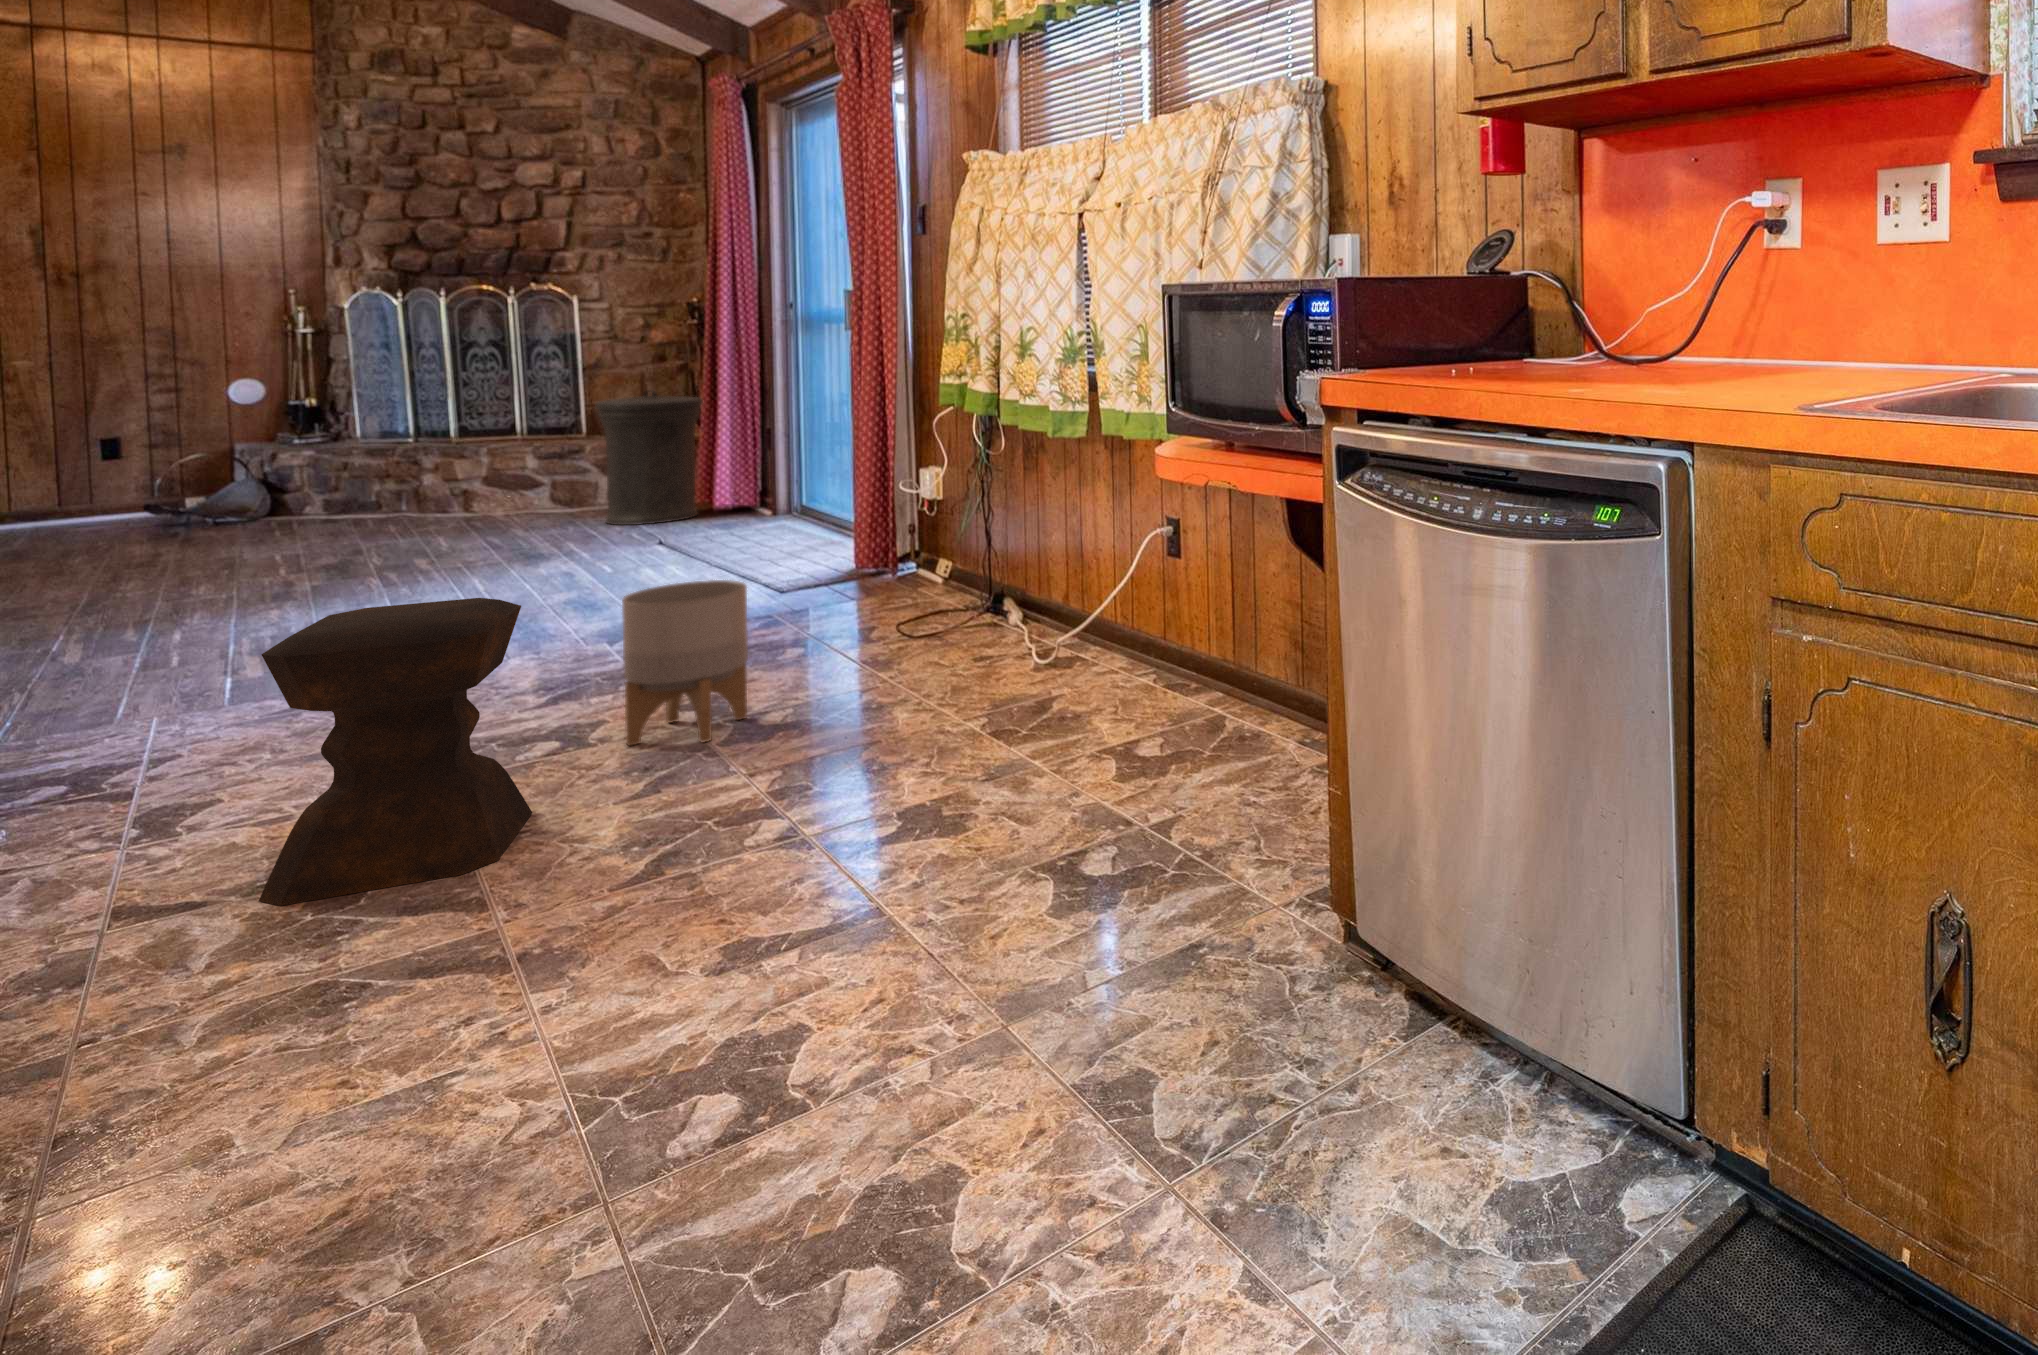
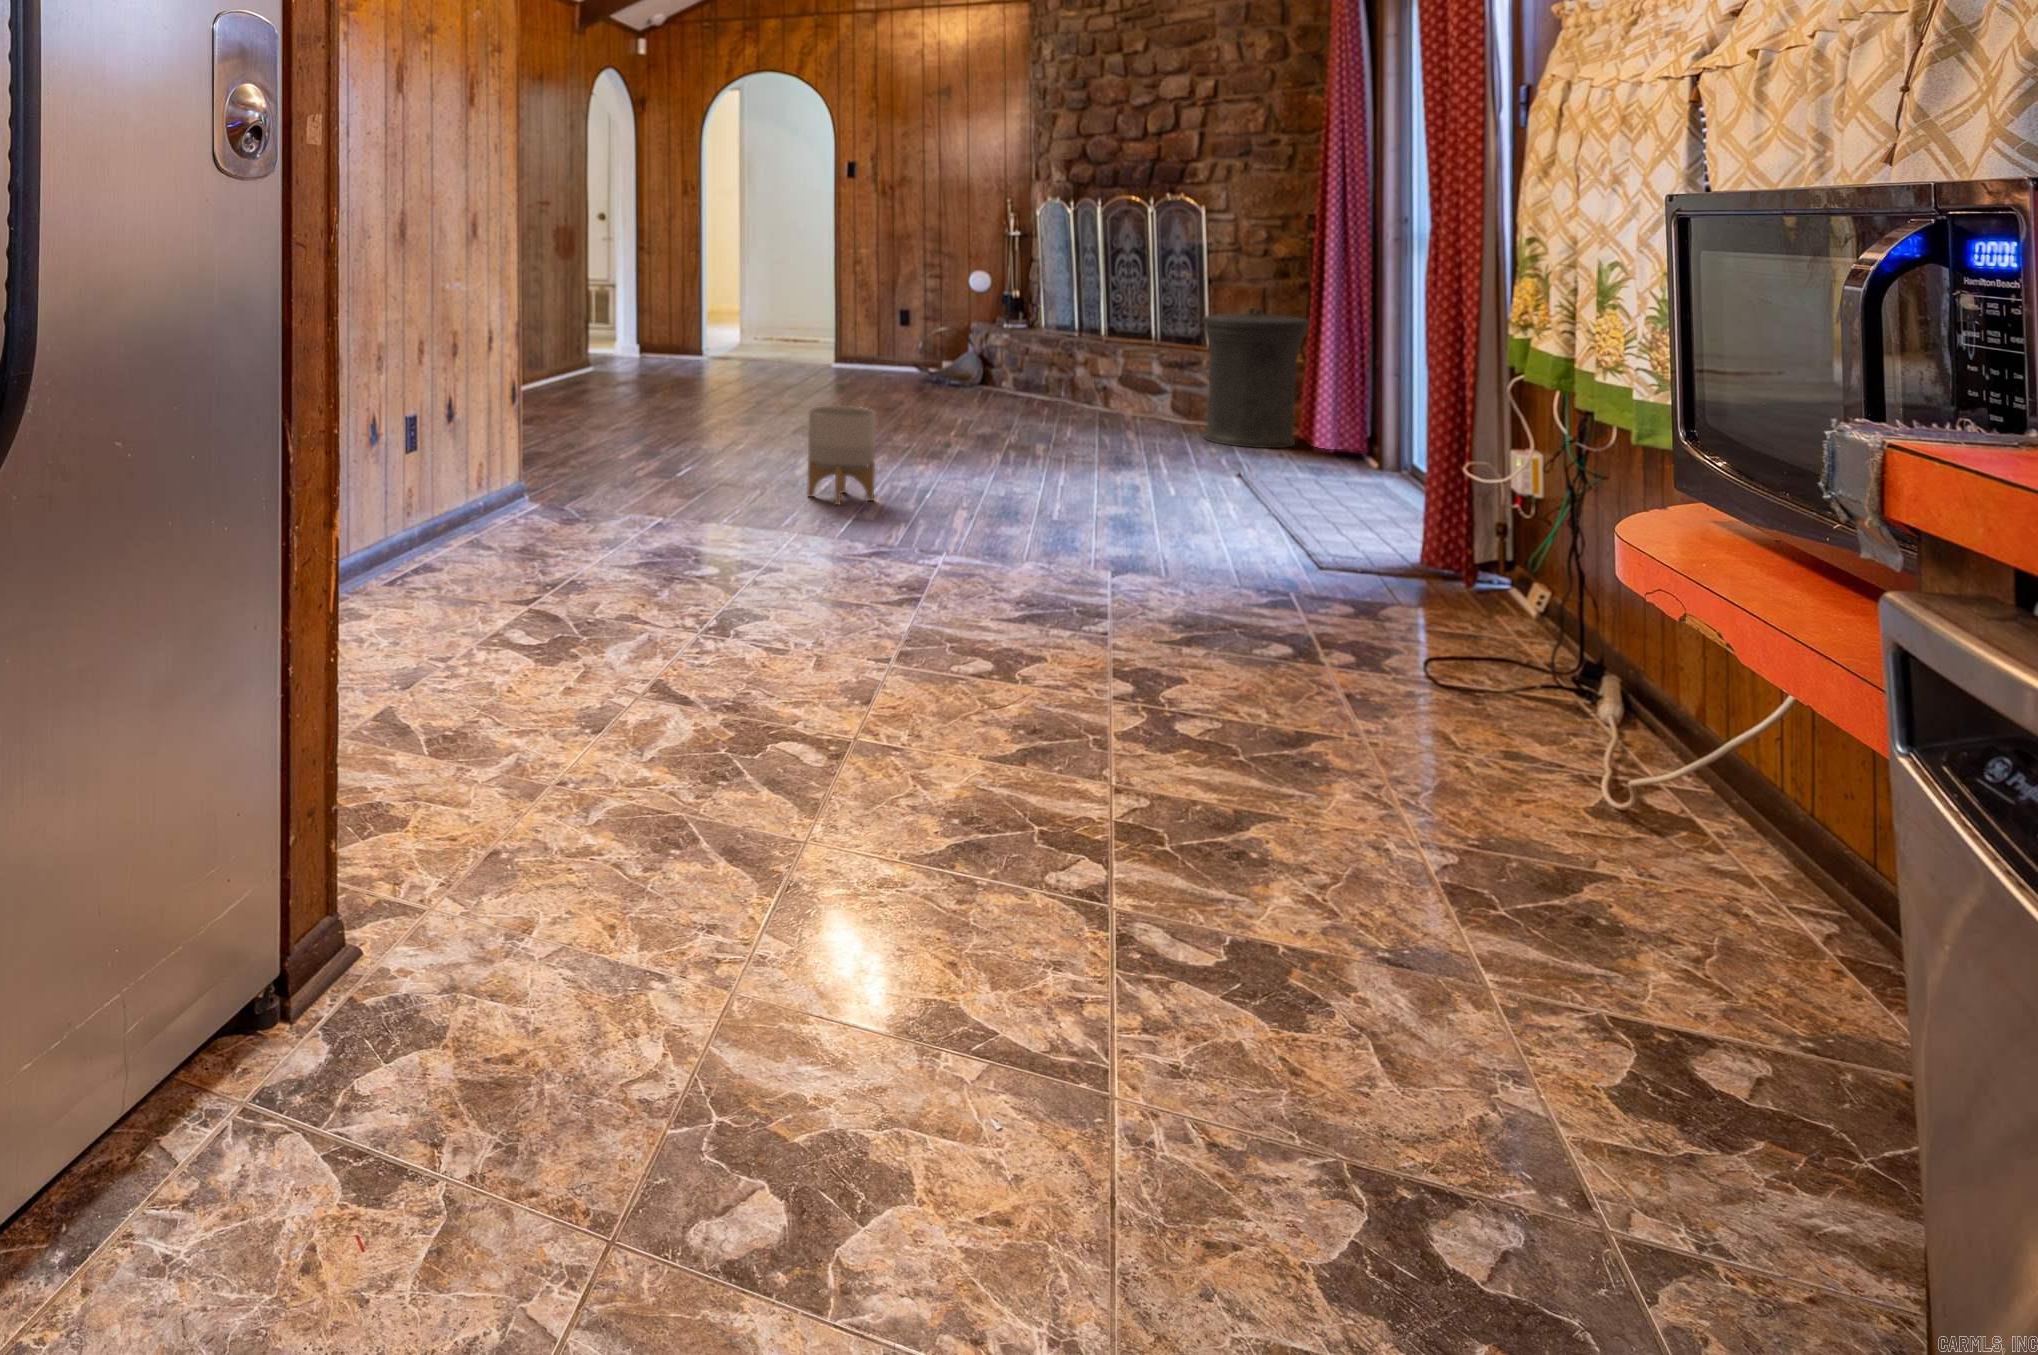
planter: present [622,580,748,746] -> present [807,406,876,505]
stool: present [259,598,533,906] -> none [724,504,922,775]

